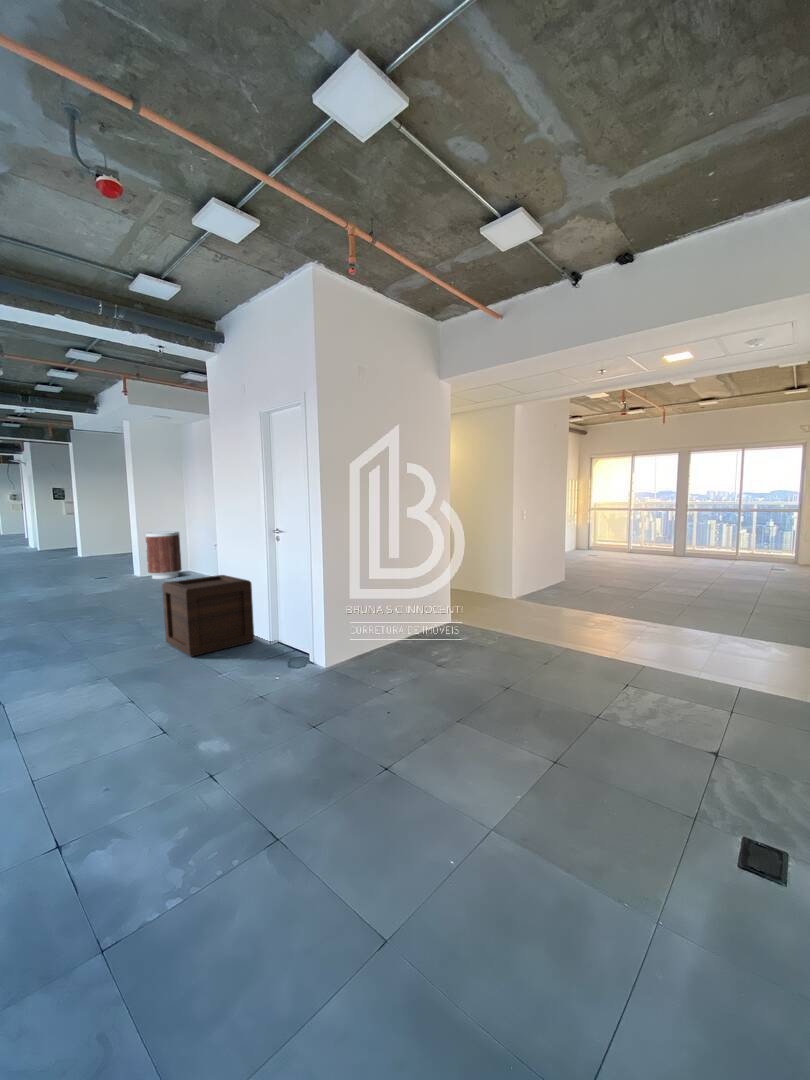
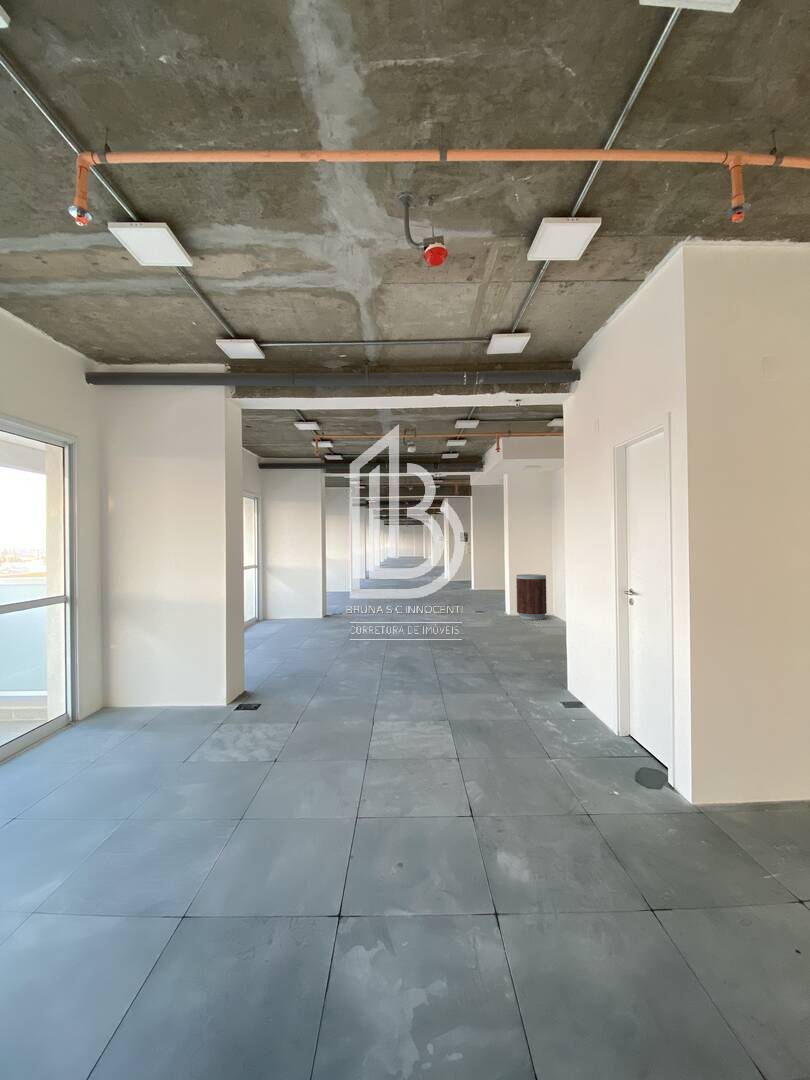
wooden crate: present [162,575,254,657] -> none [507,633,599,722]

